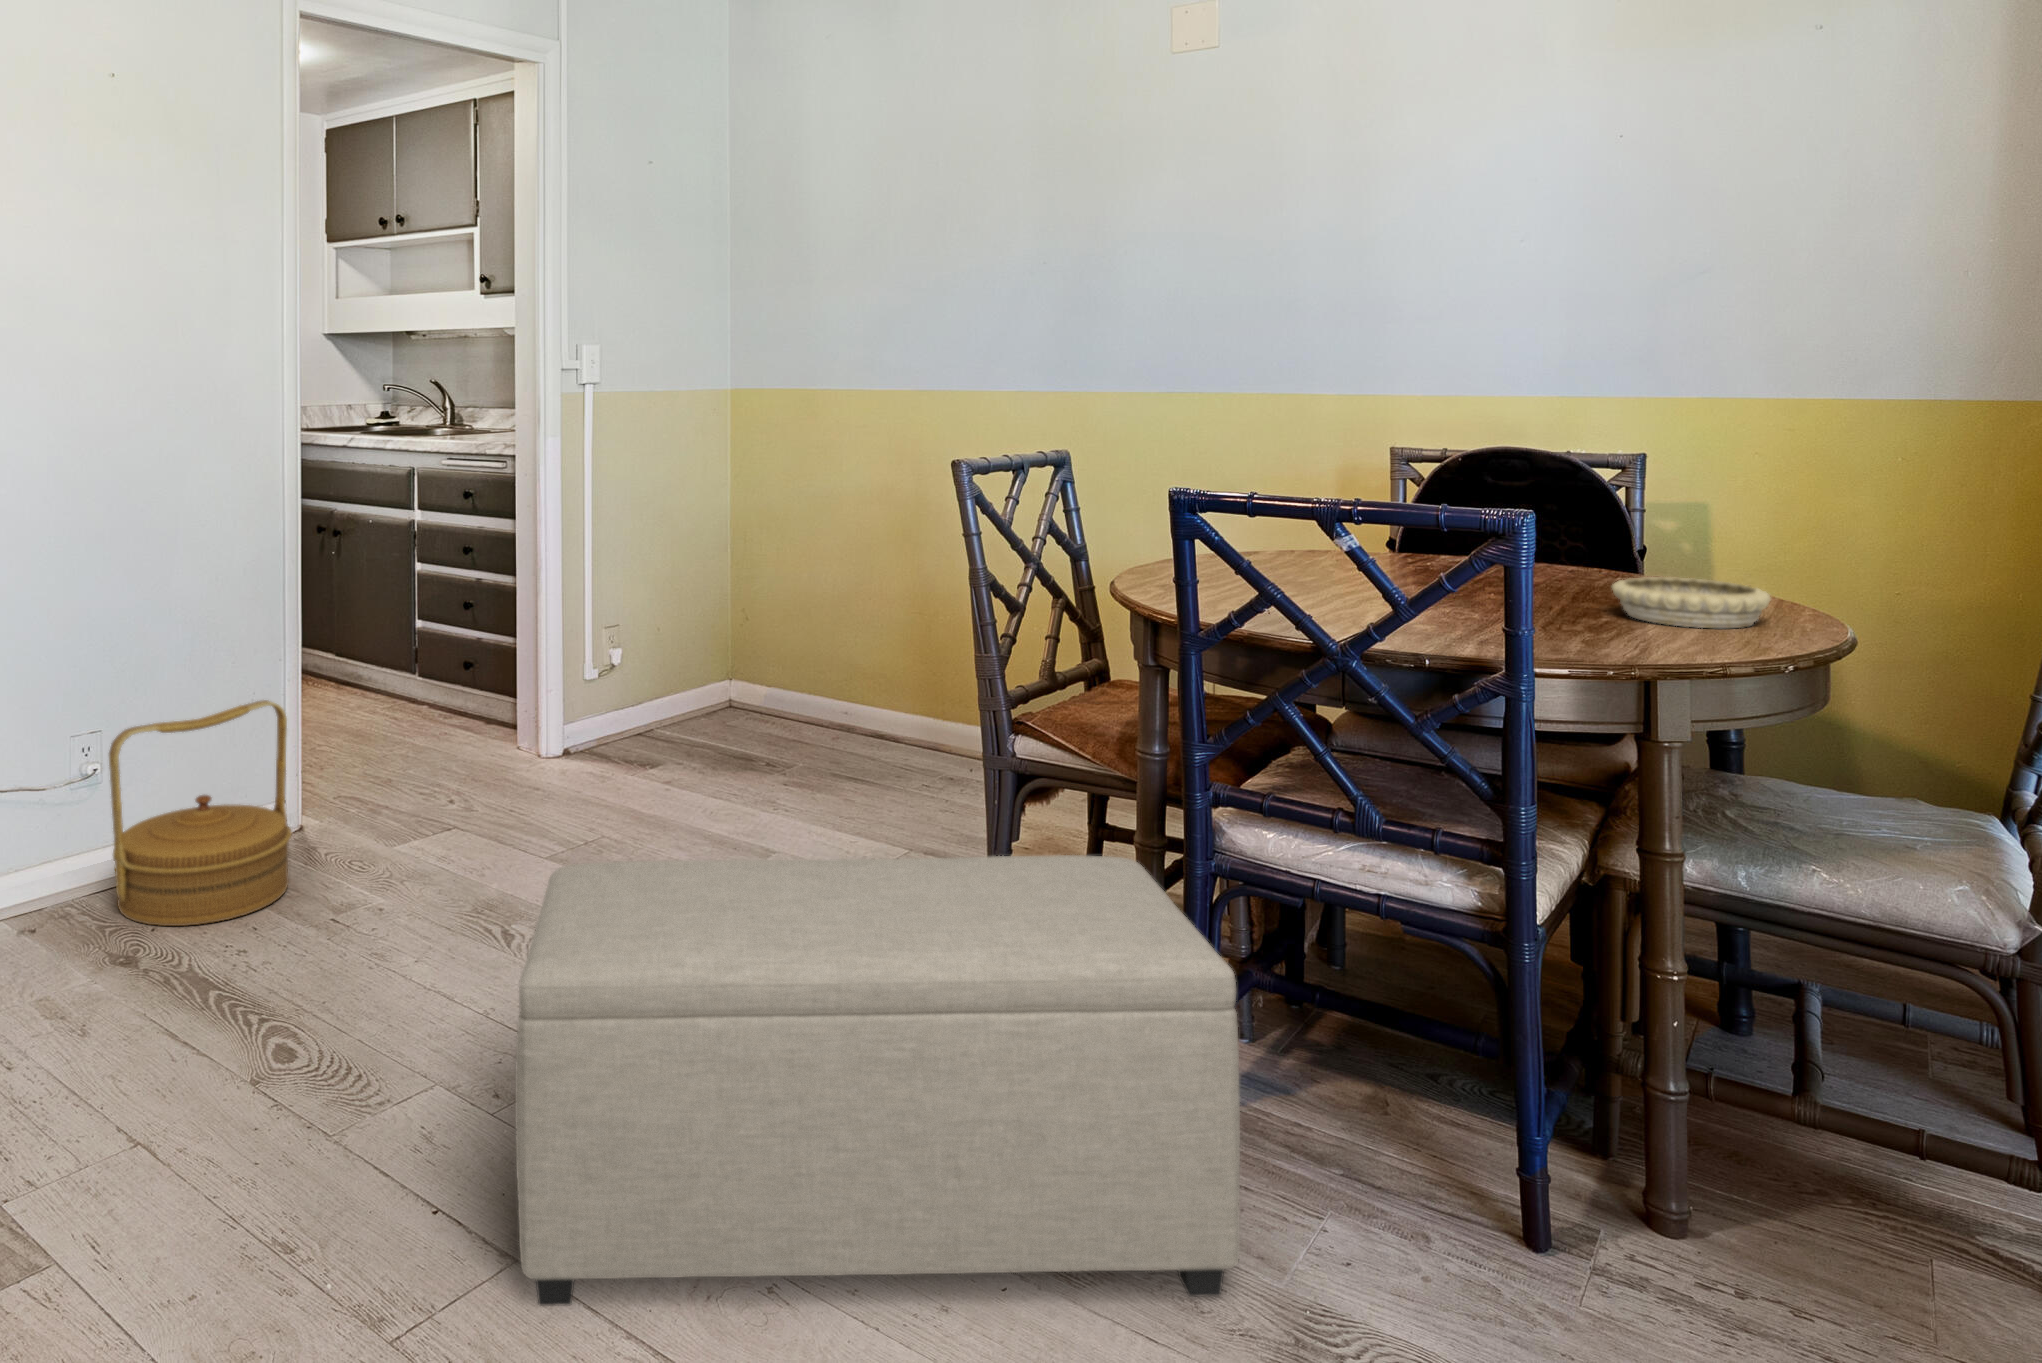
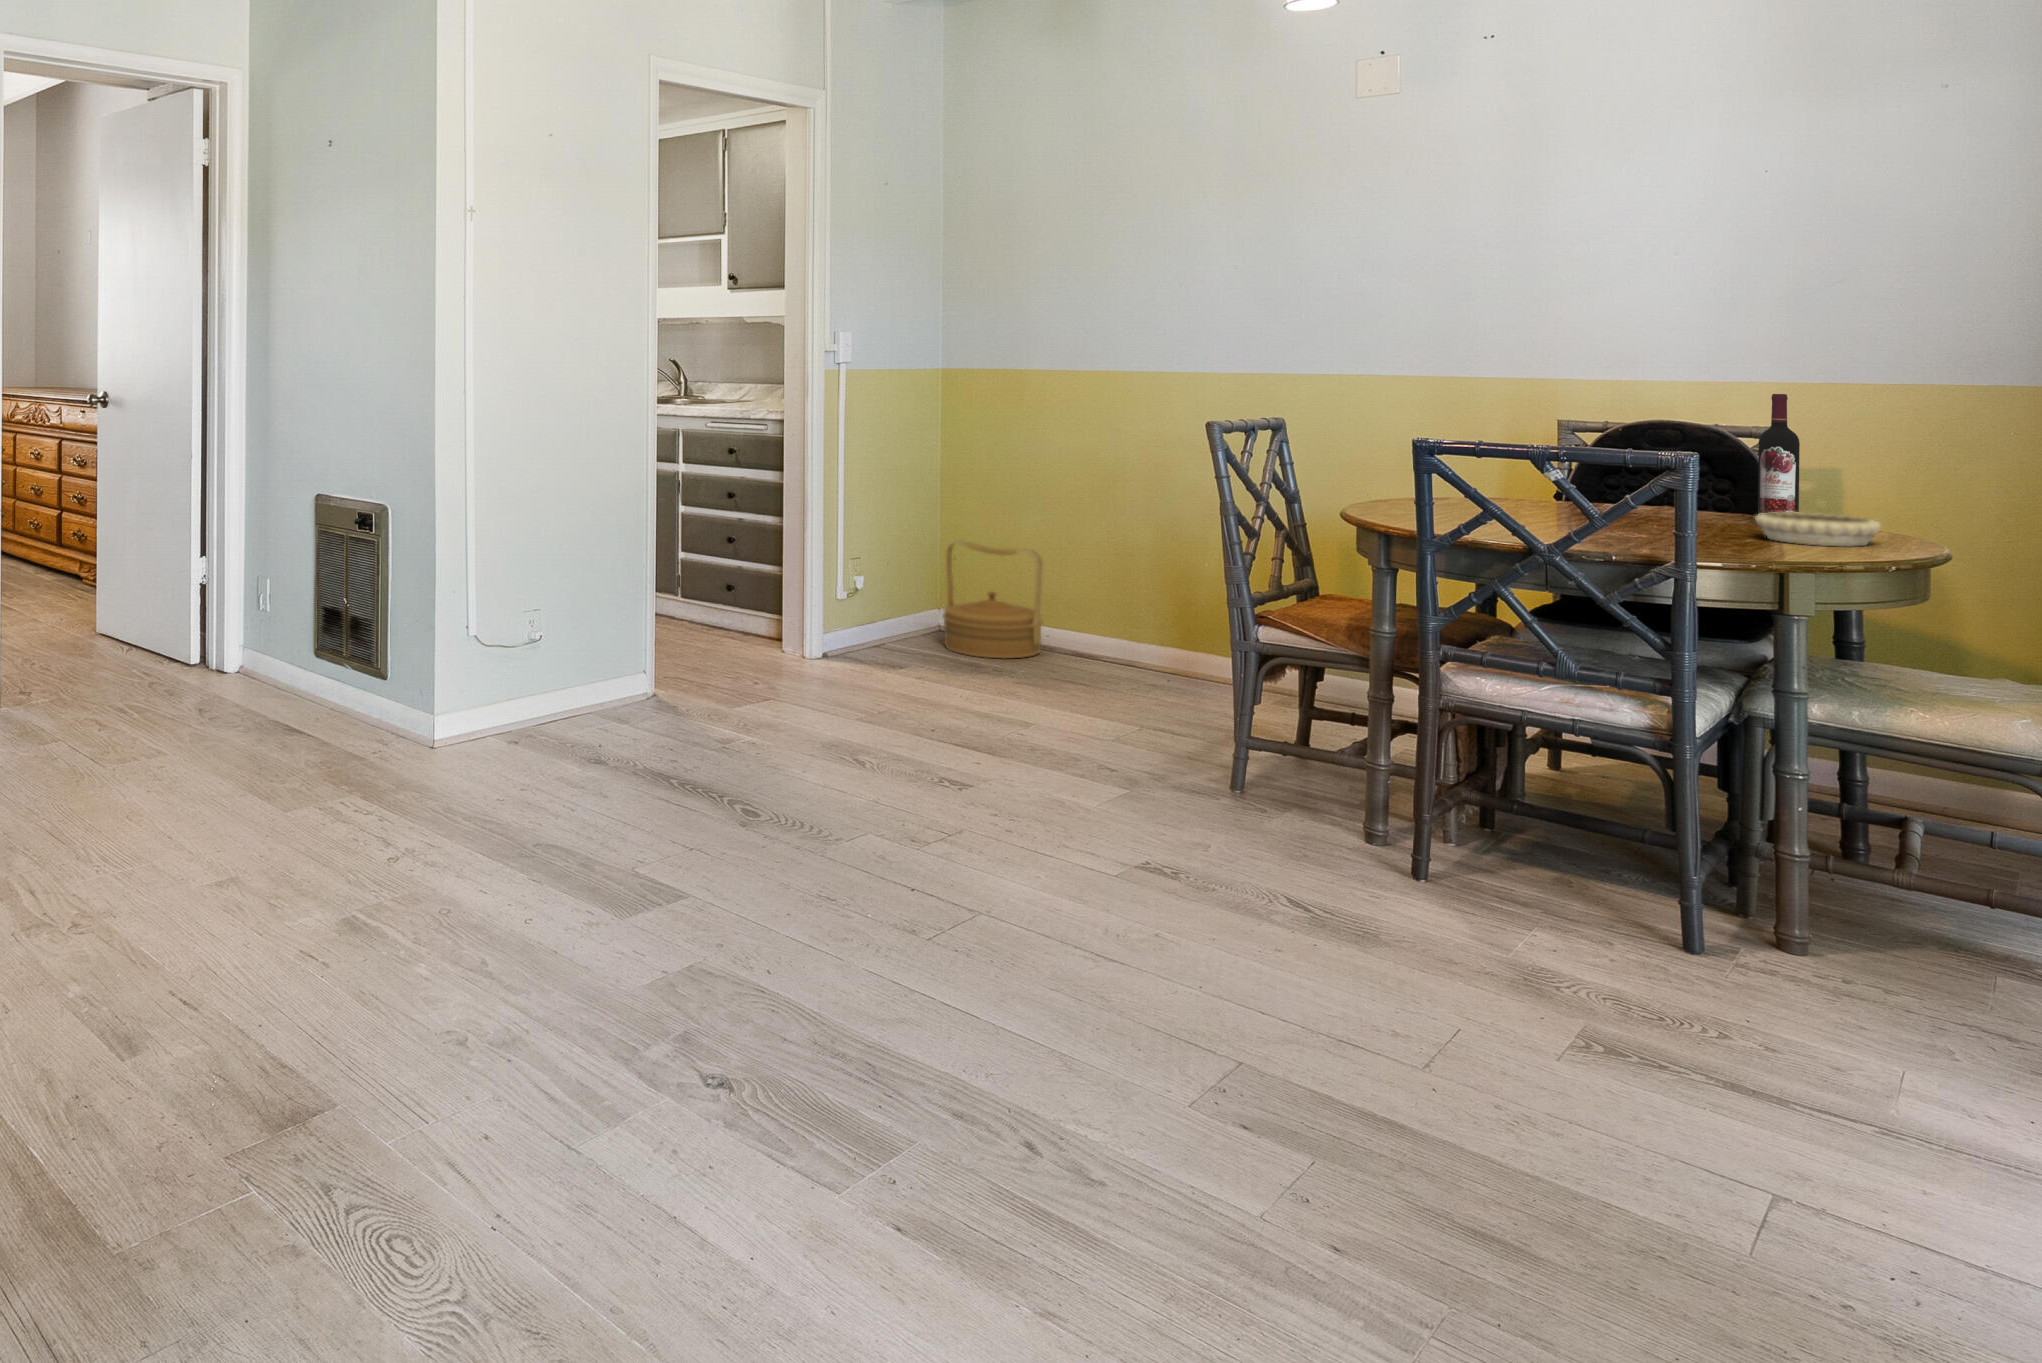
wine bottle: none [1615,414,1665,591] -> present [1758,394,1800,515]
woven basket: present [109,700,292,926] -> present [943,541,1043,658]
ottoman: present [515,855,1240,1306] -> none [971,683,1483,957]

